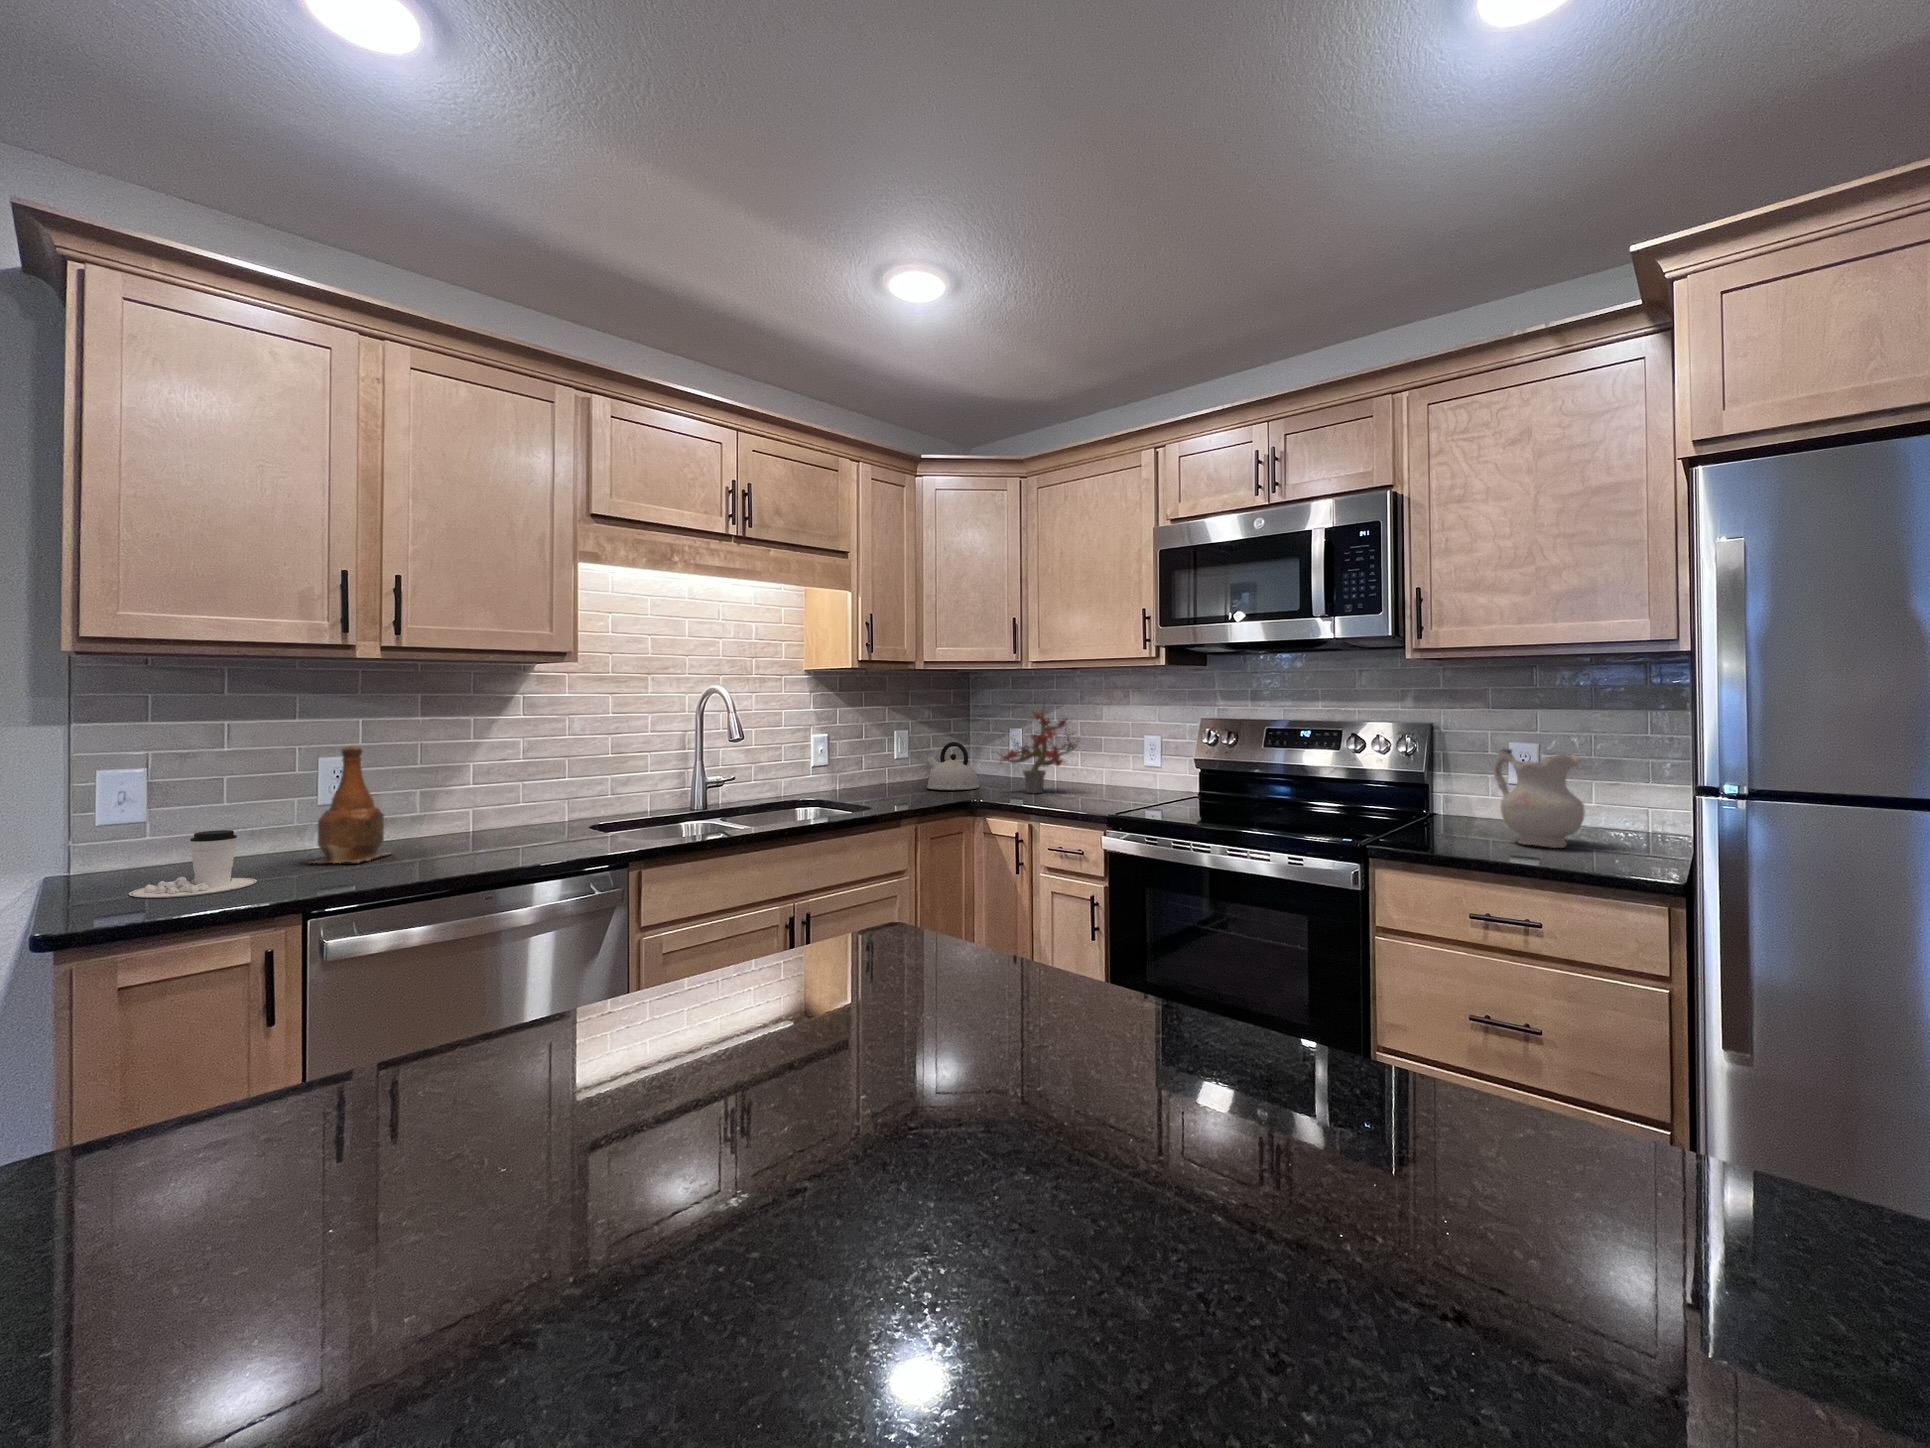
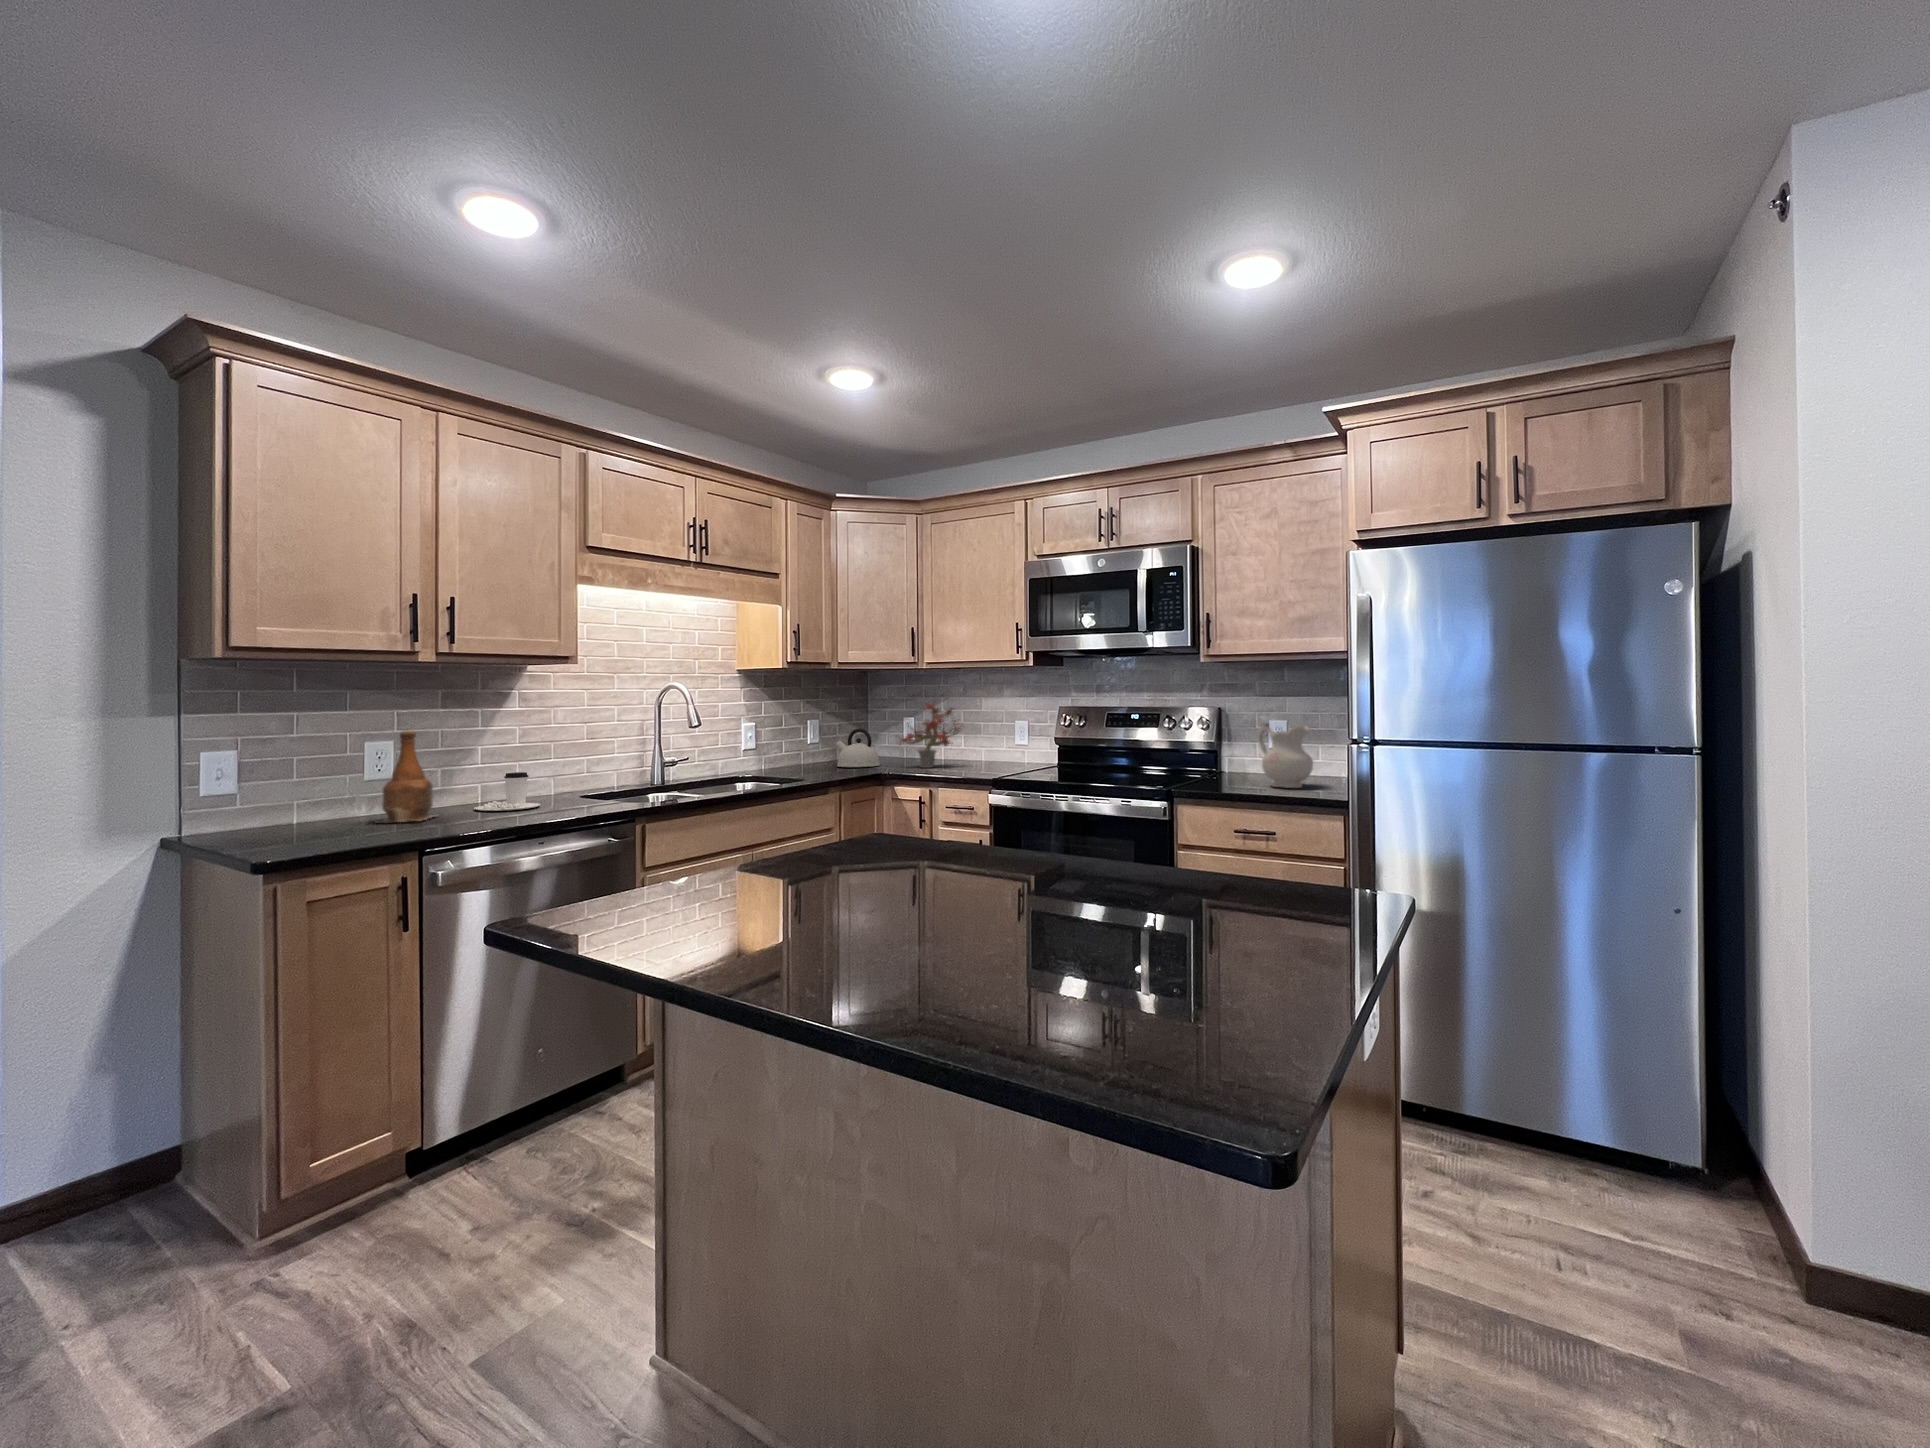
coffee cup: present [129,830,257,898] -> present [474,772,541,811]

